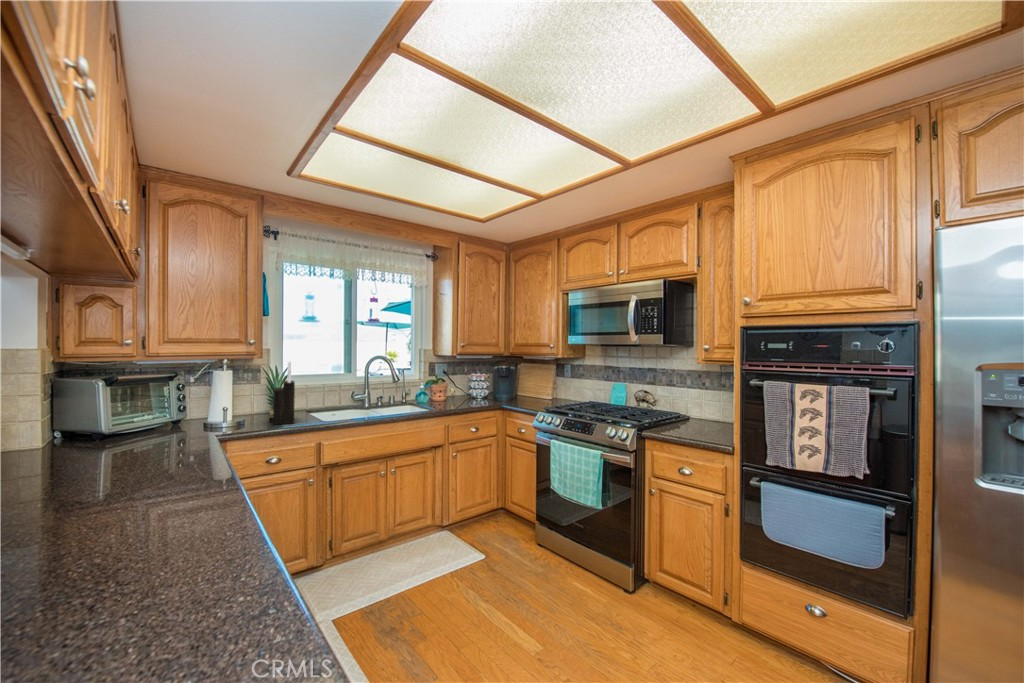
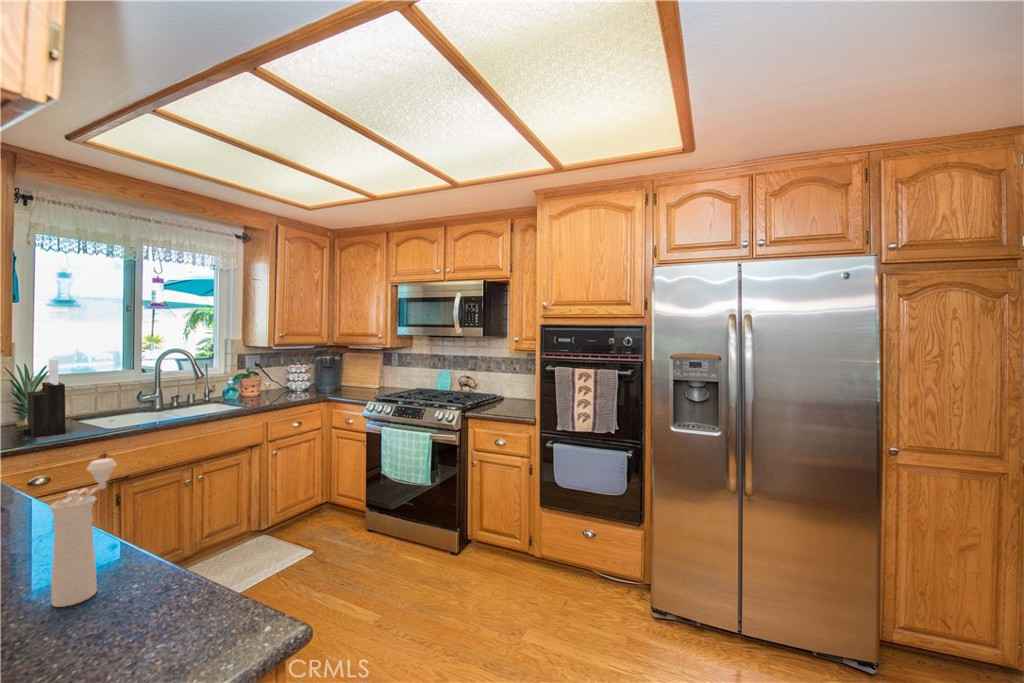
pepper mill: none [132,458,228,632] -> present [50,458,117,607]

